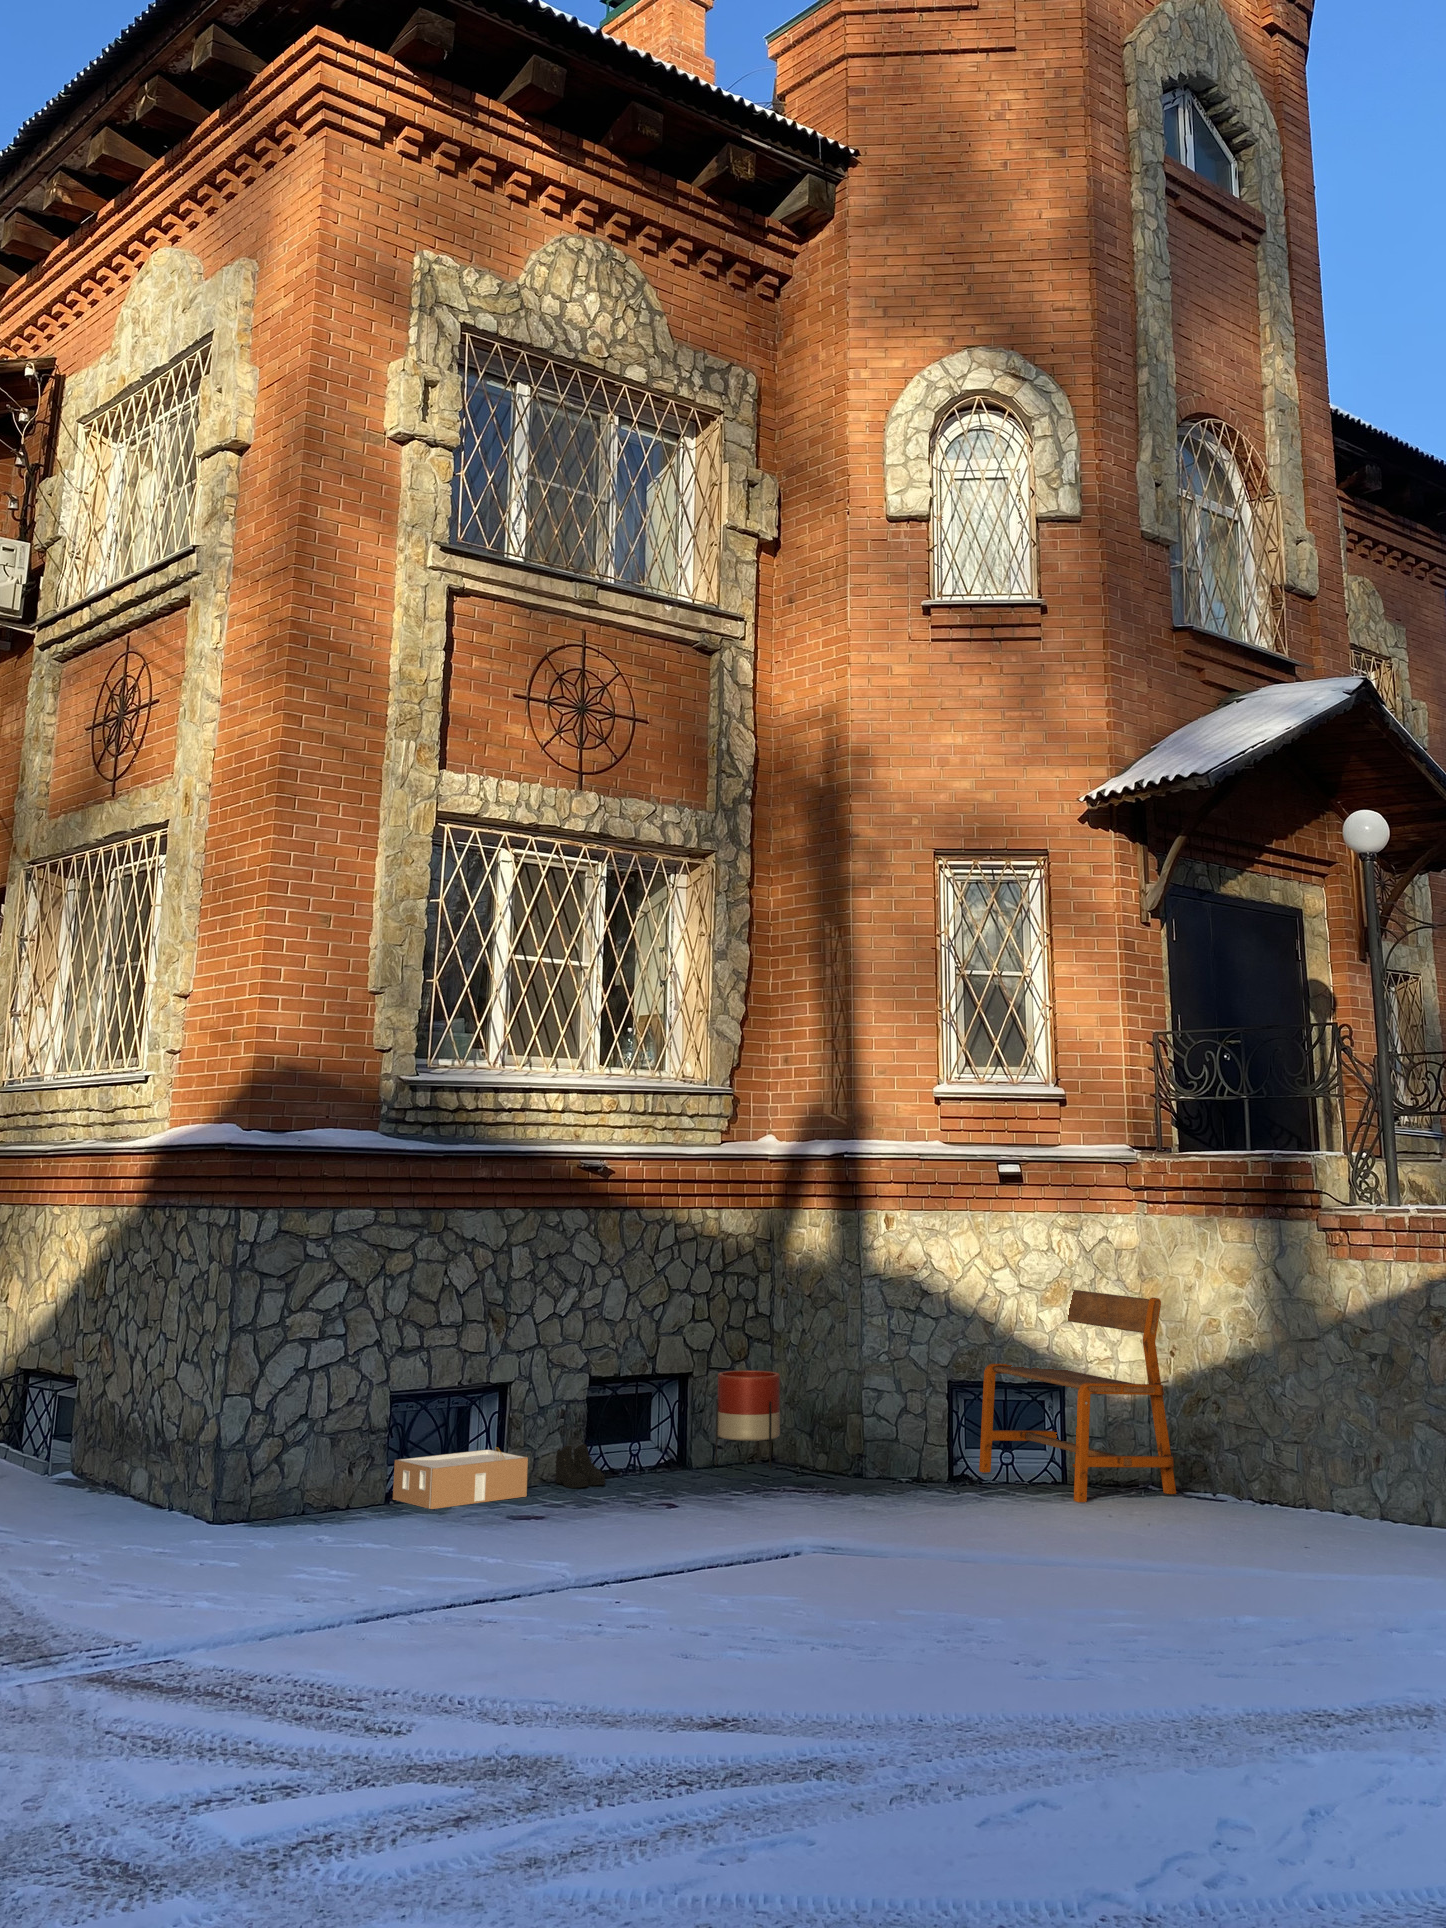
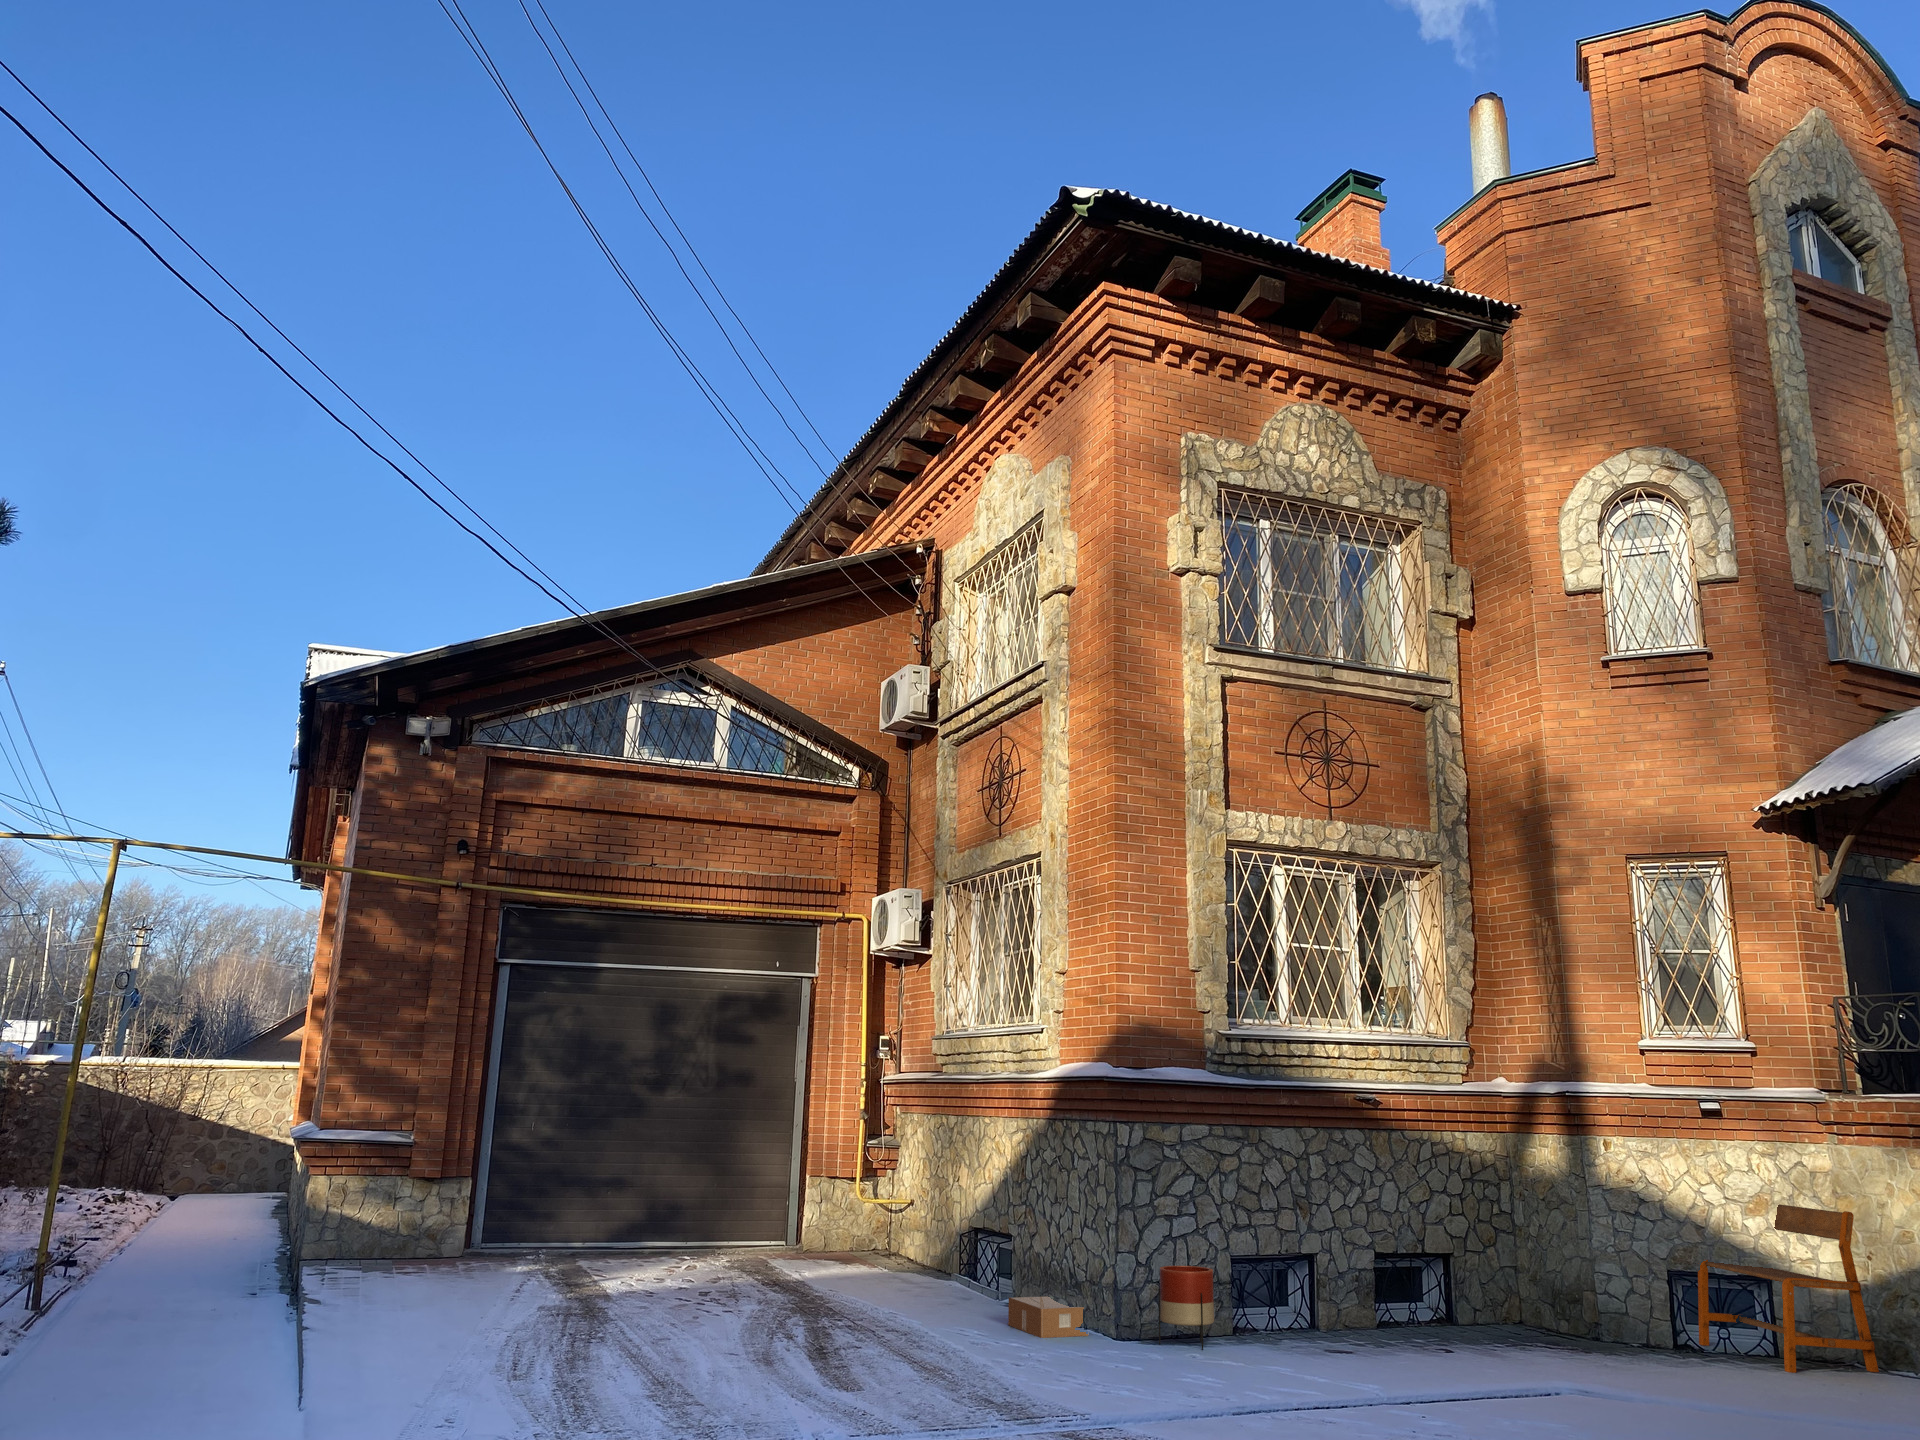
planter: present [715,1370,780,1468] -> present [1158,1266,1214,1350]
boots: present [555,1444,605,1488] -> none [1352,1303,1392,1335]
cardboard box: present [393,1447,528,1509] -> present [1008,1296,1088,1338]

